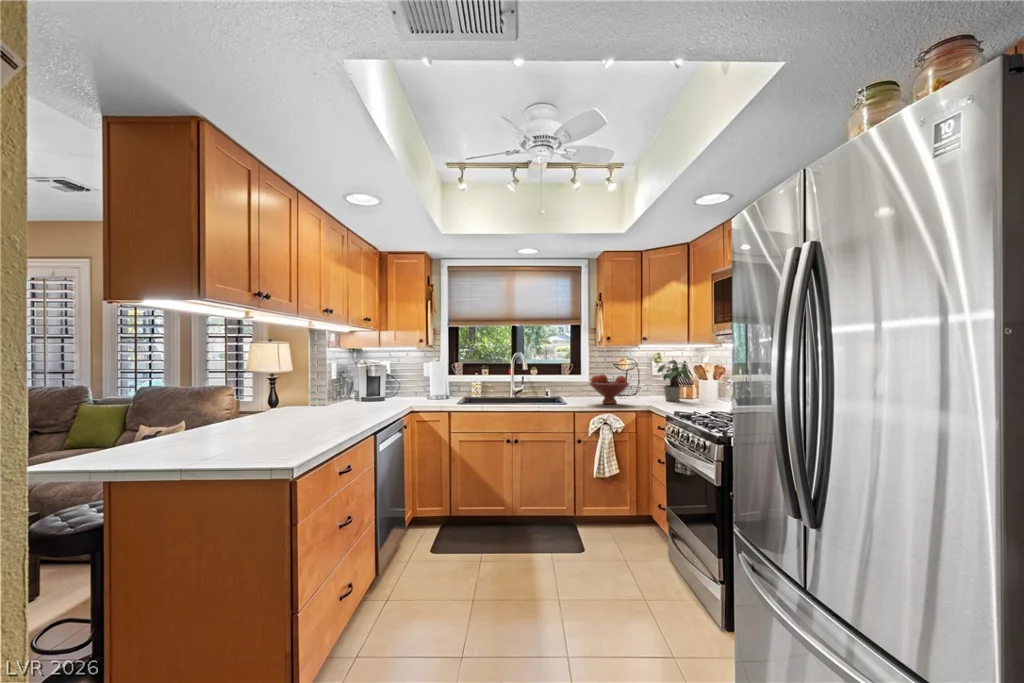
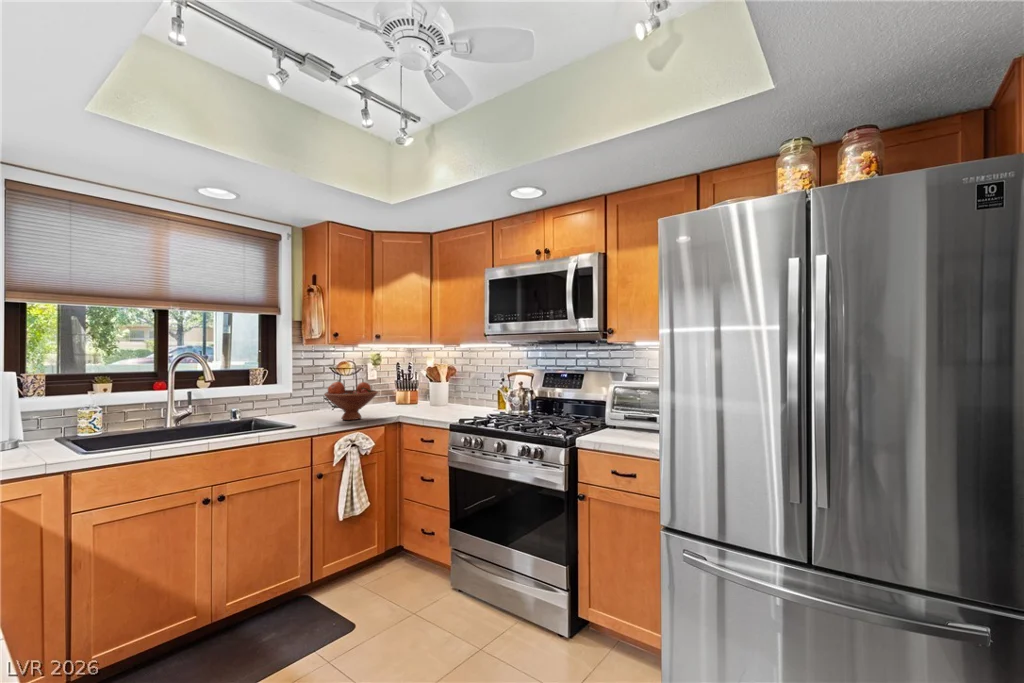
potted plant: present [657,360,690,401] -> none [393,361,434,408]

